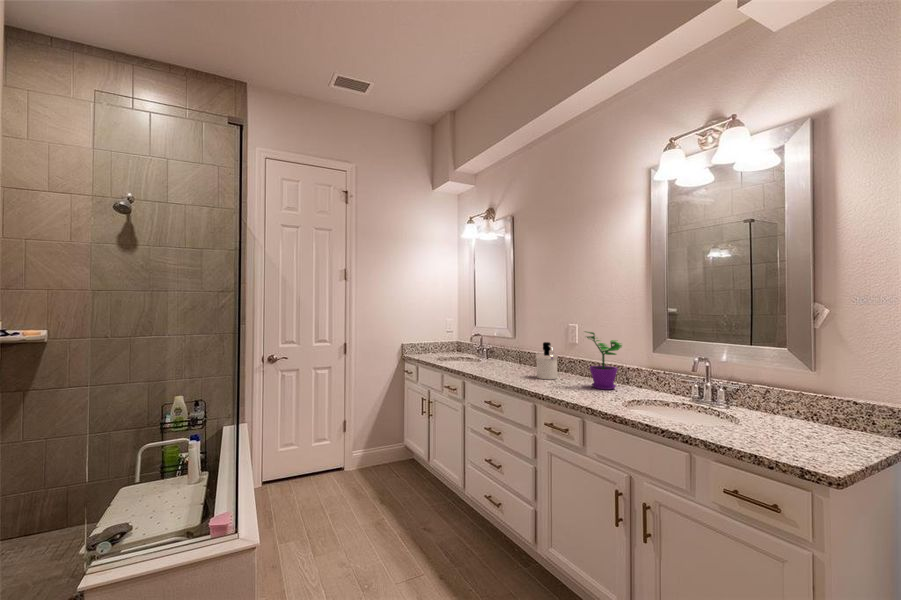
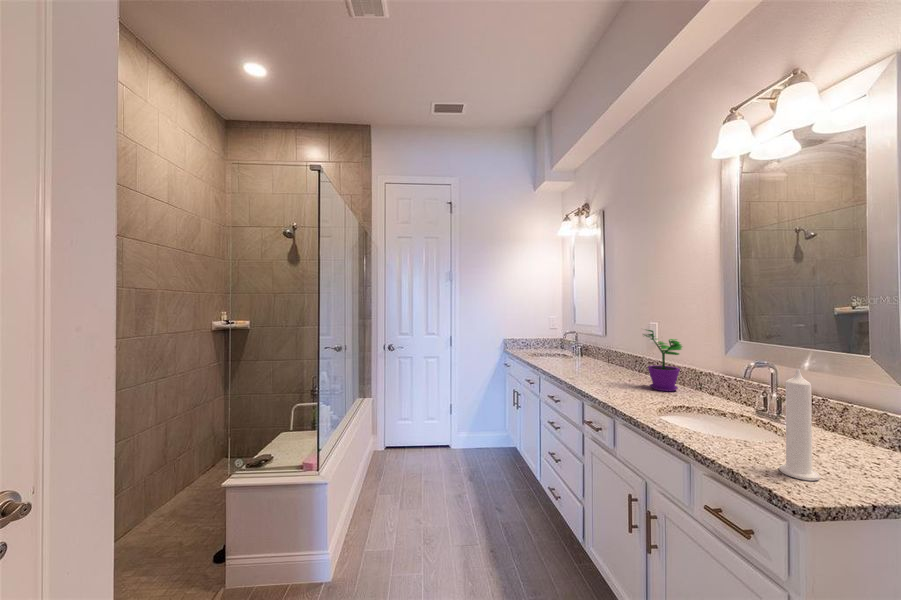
soap dispenser: present [536,342,558,379] -> none [602,339,626,377]
candle: none [777,360,810,453] -> present [779,368,820,481]

